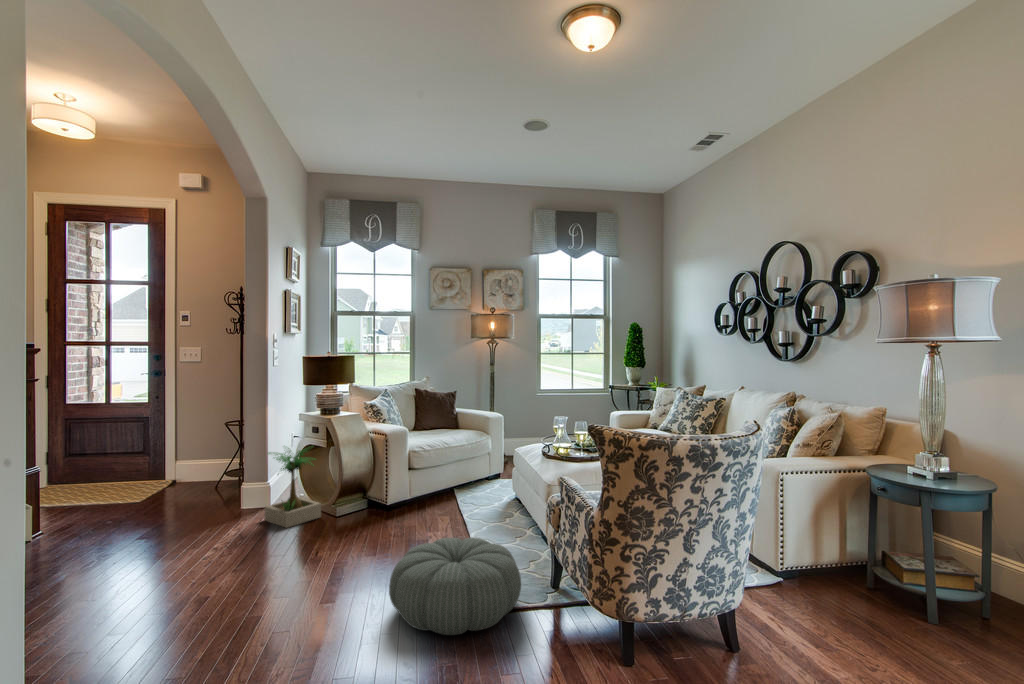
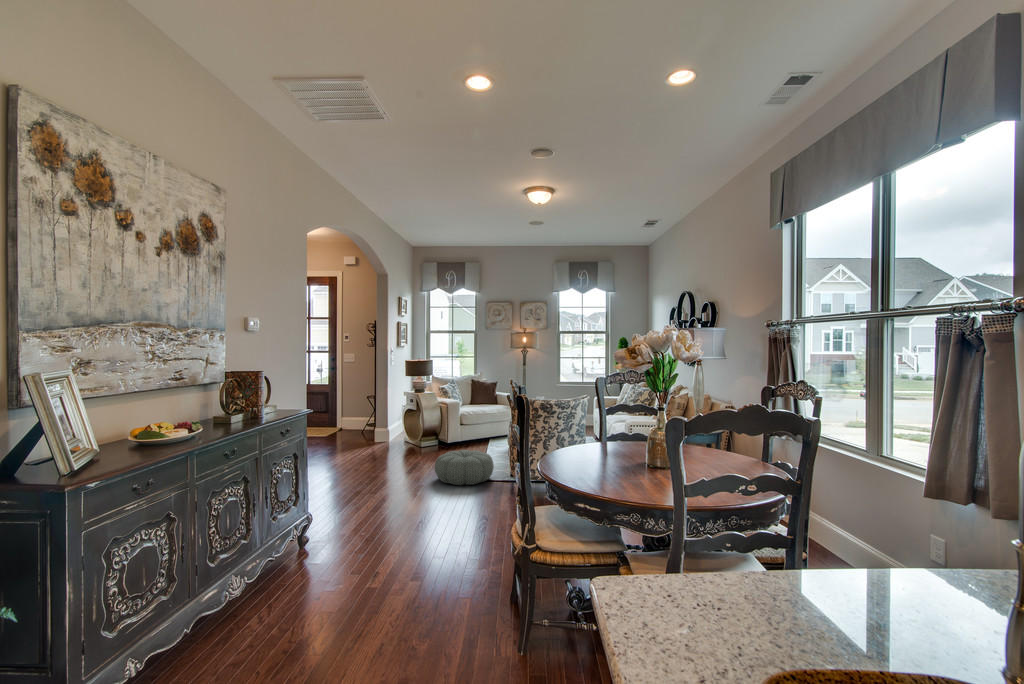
potted plant: present [265,447,321,528] -> none [384,408,415,450]

